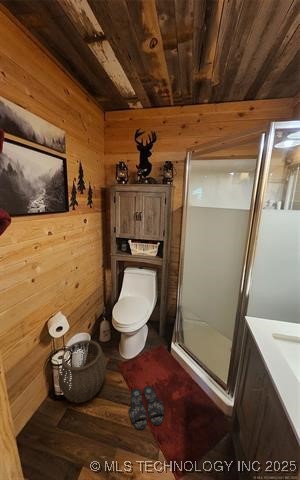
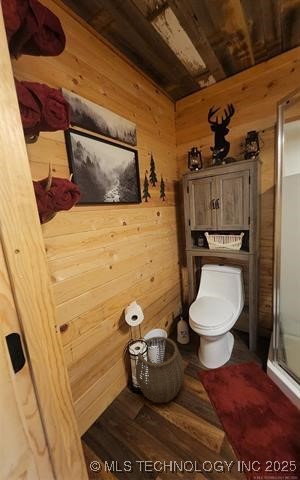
slippers: present [129,386,164,430] -> none [211,404,260,461]

